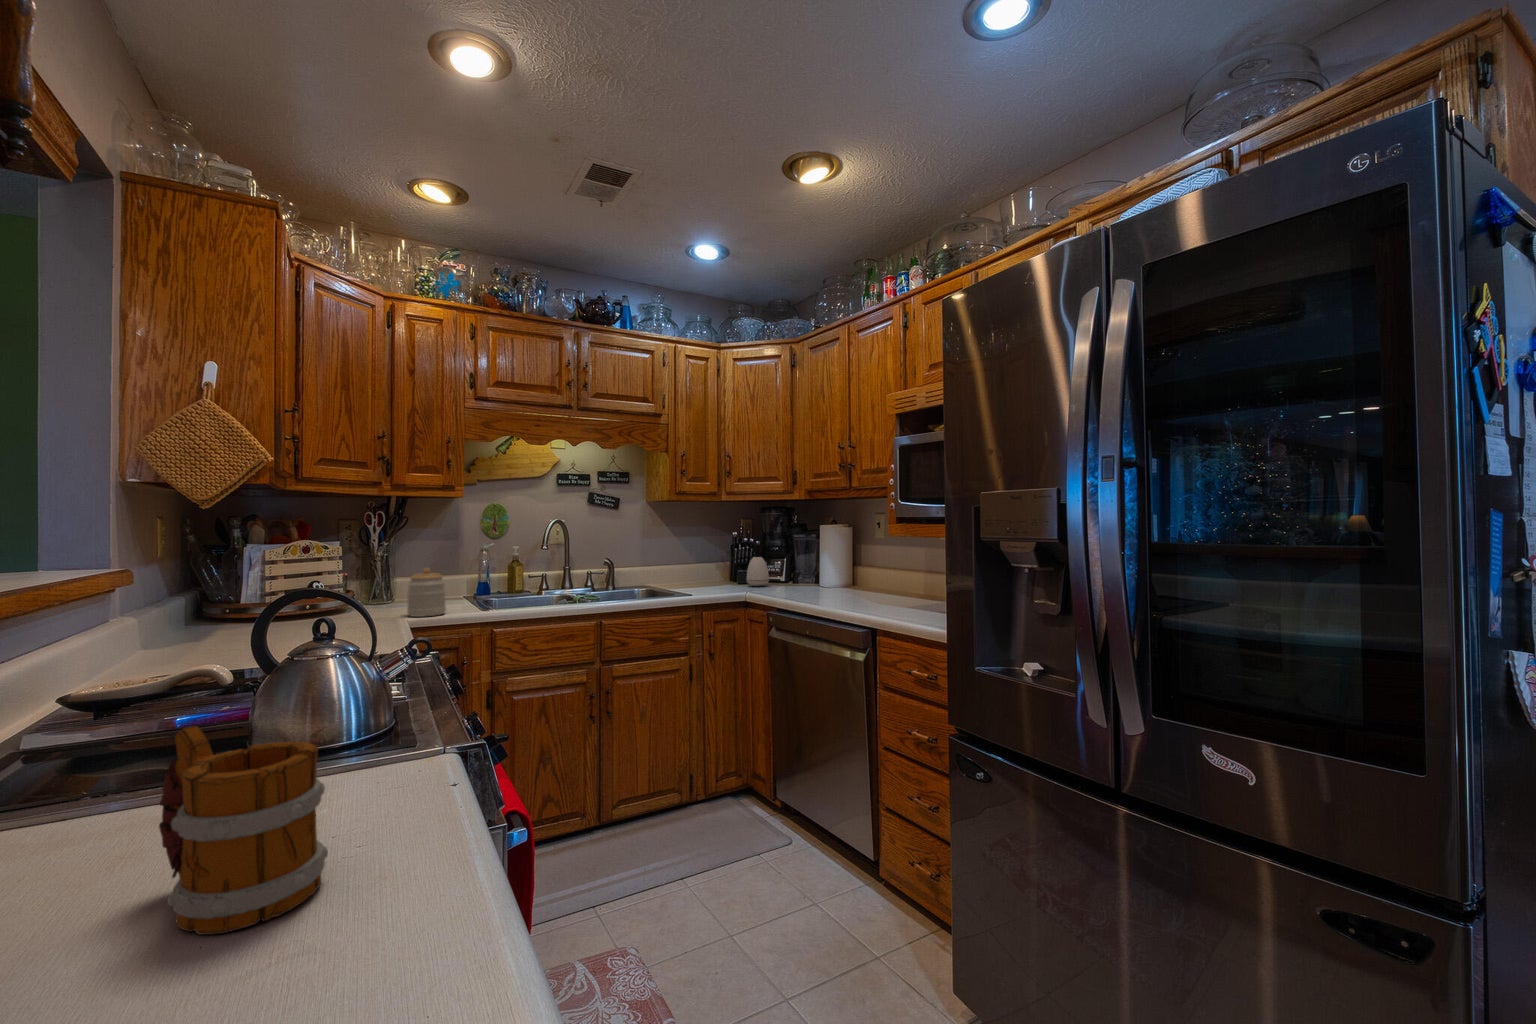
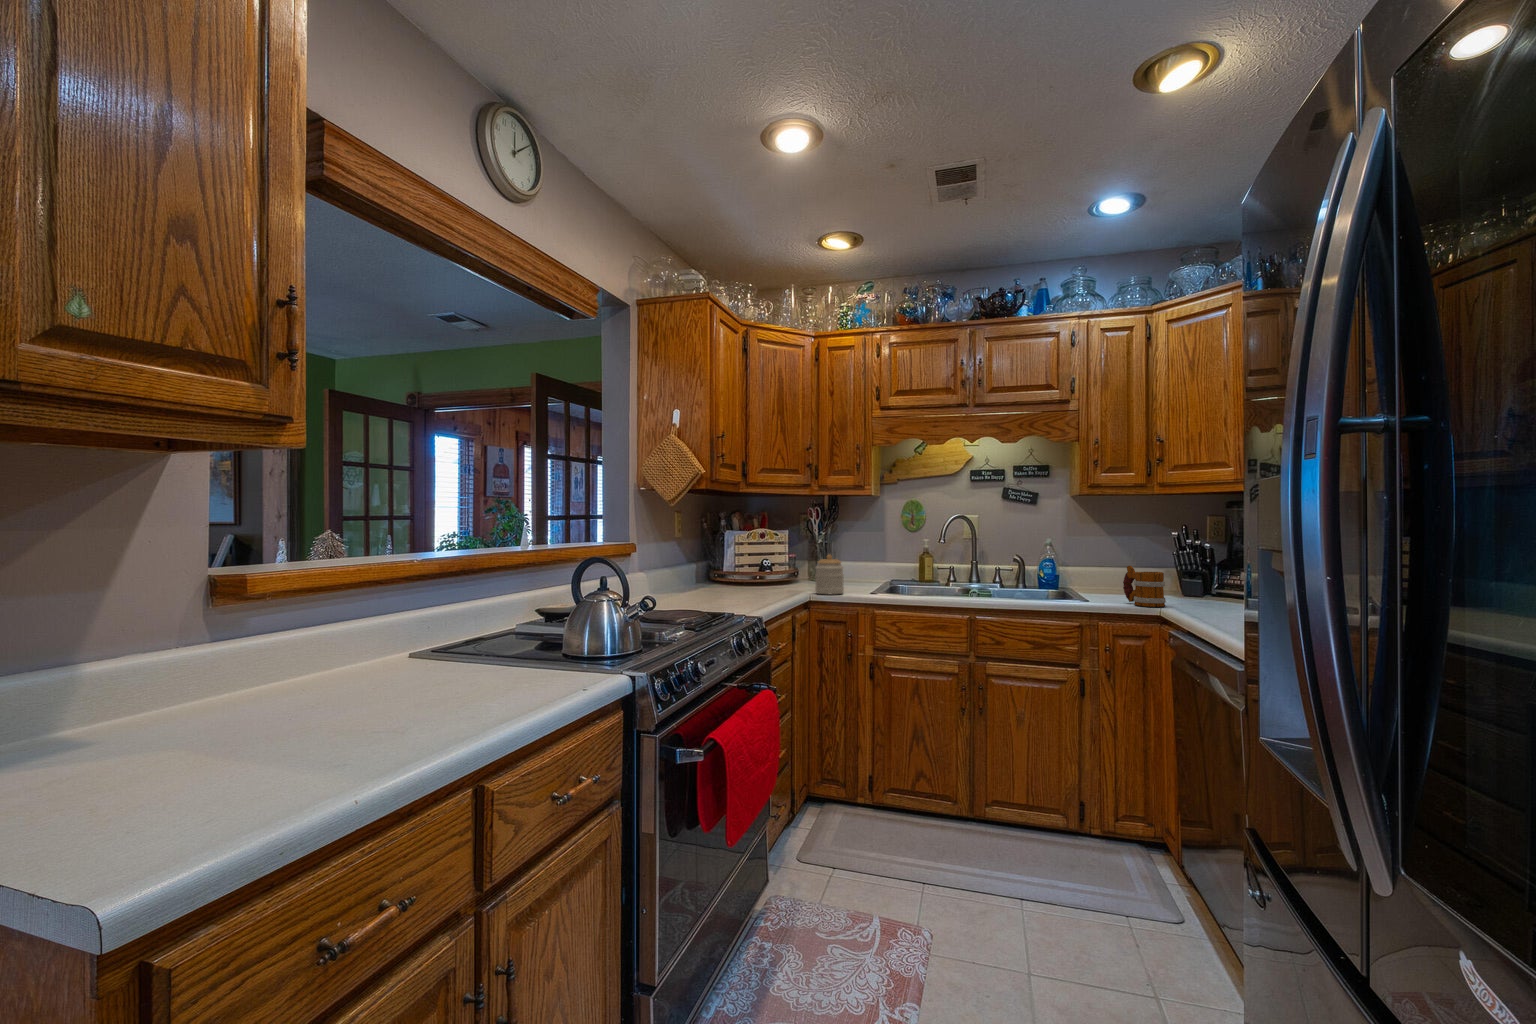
soap dispenser: present [747,544,769,586] -> none [1191,547,1225,600]
mug: present [159,726,328,935] -> present [1123,566,1166,607]

